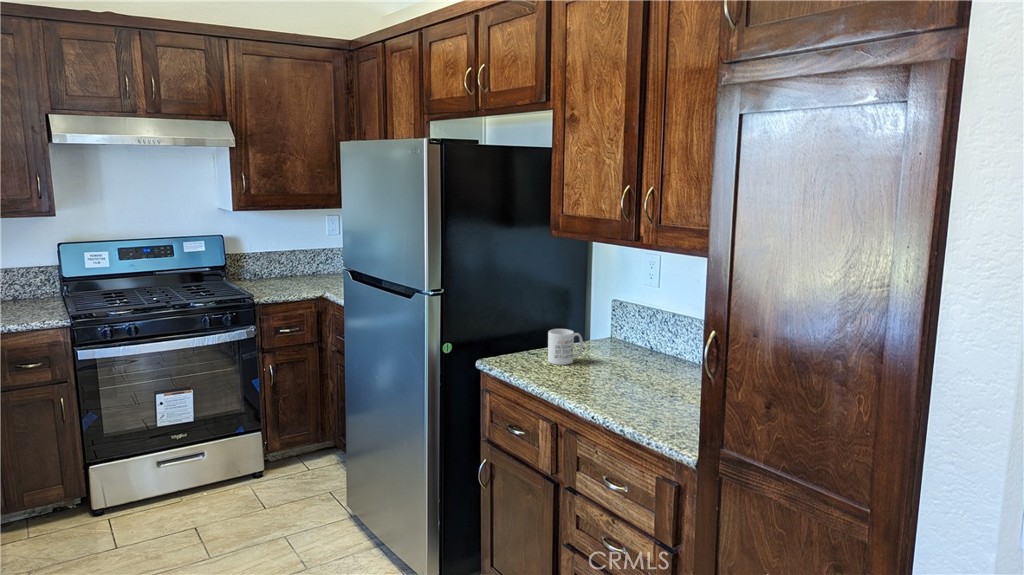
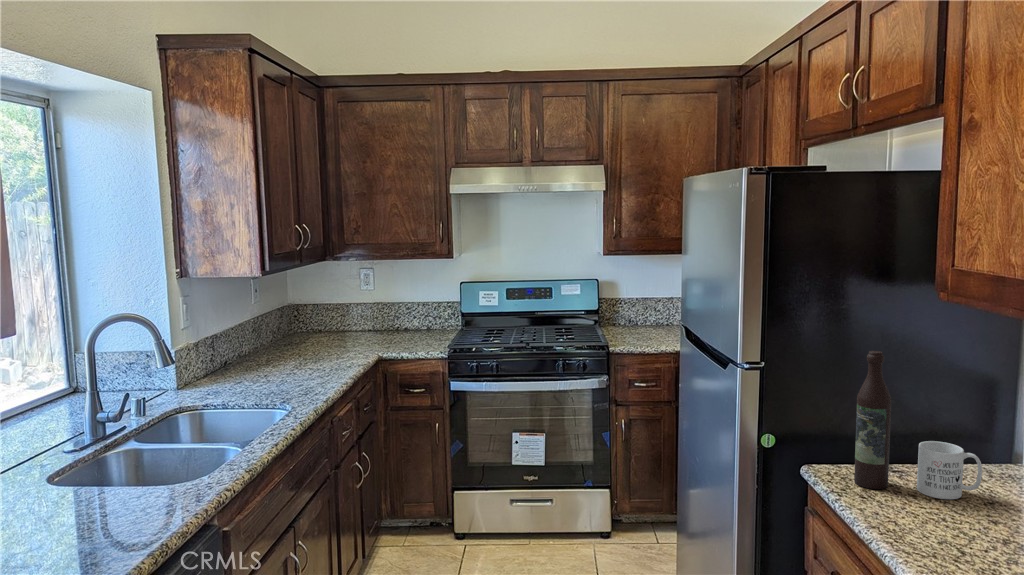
wine bottle: none [512,272,534,366] -> present [854,351,891,489]

